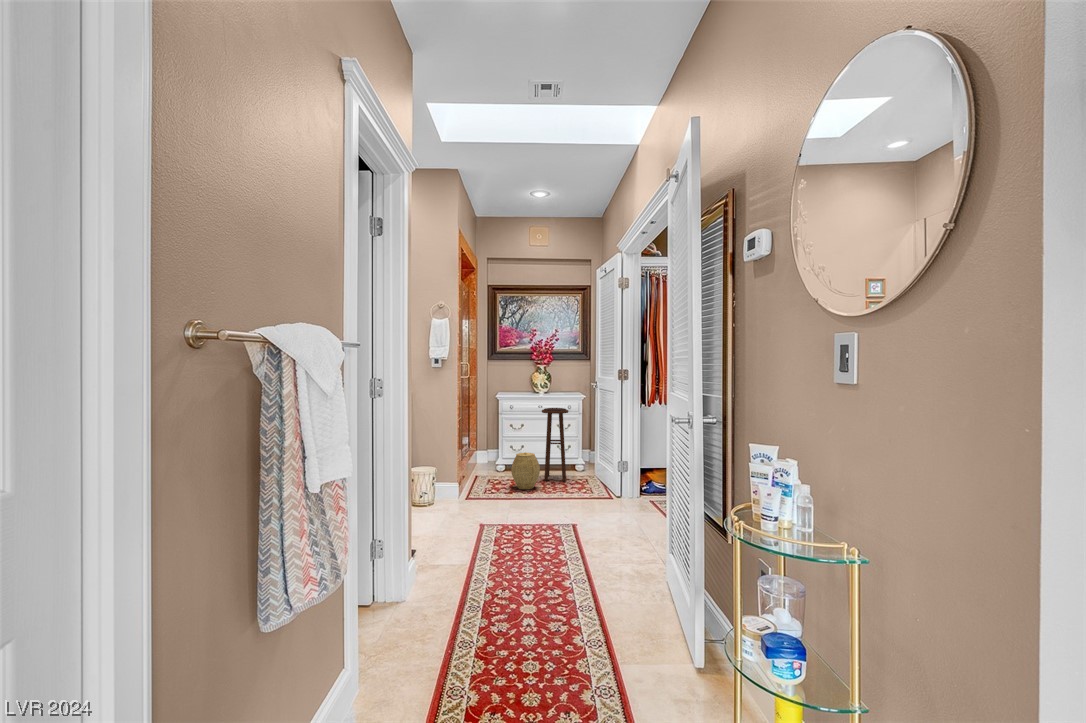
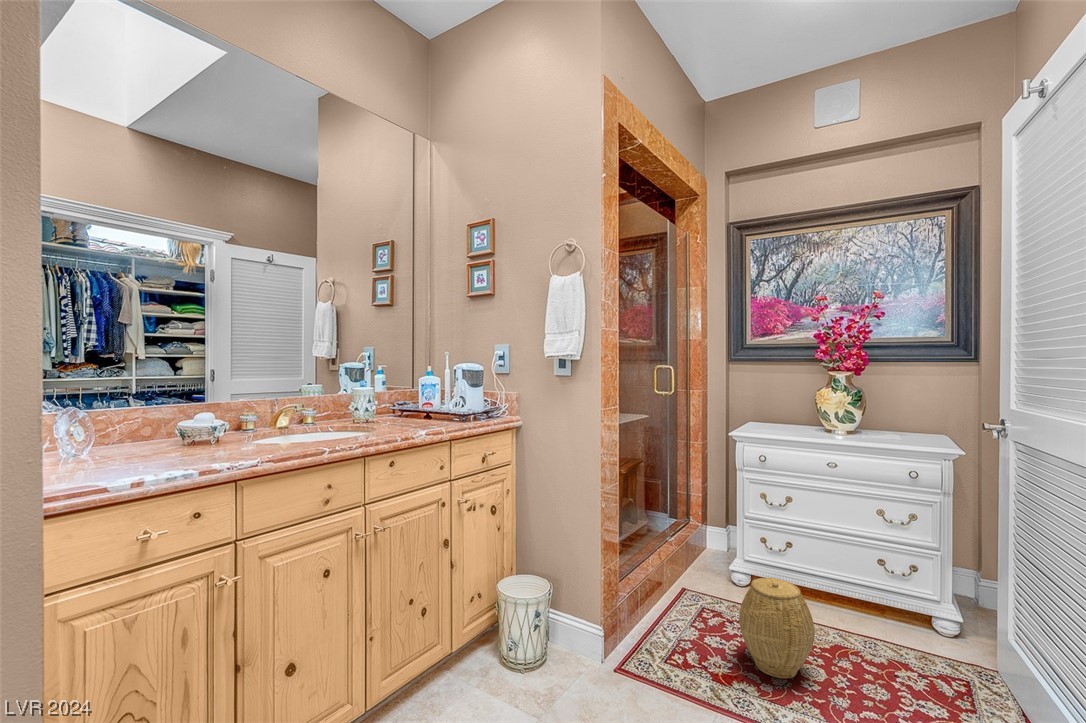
stool: present [542,408,568,481] -> none [830,473,907,670]

